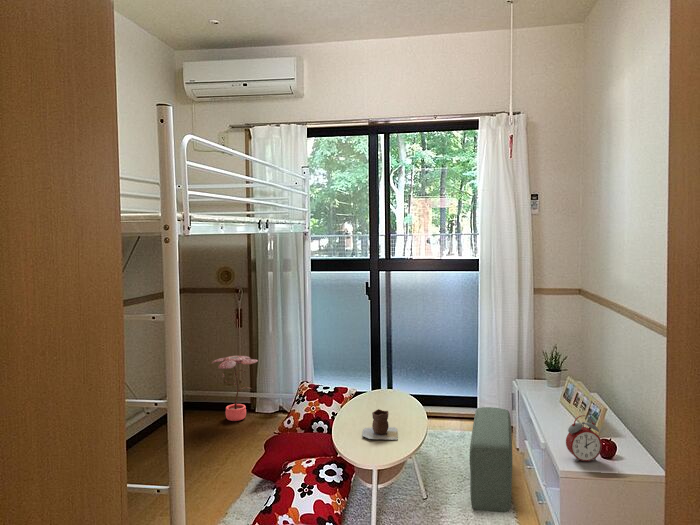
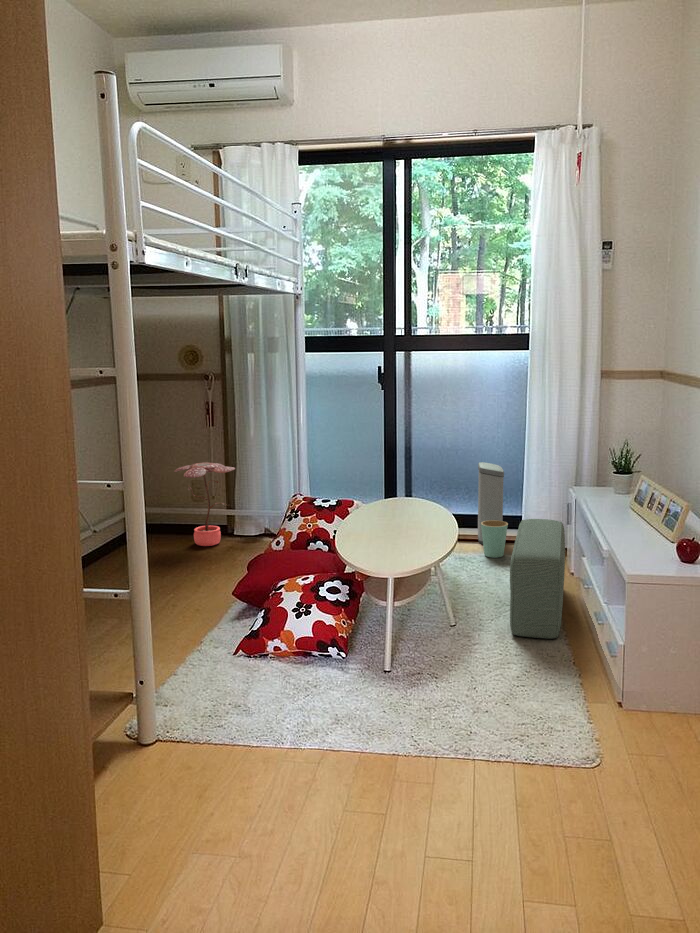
trash can: none [442,356,466,433] -> present [478,462,508,558]
vase: present [362,409,398,440] -> none [373,512,419,548]
alarm clock: present [566,415,602,462] -> none [631,507,676,564]

